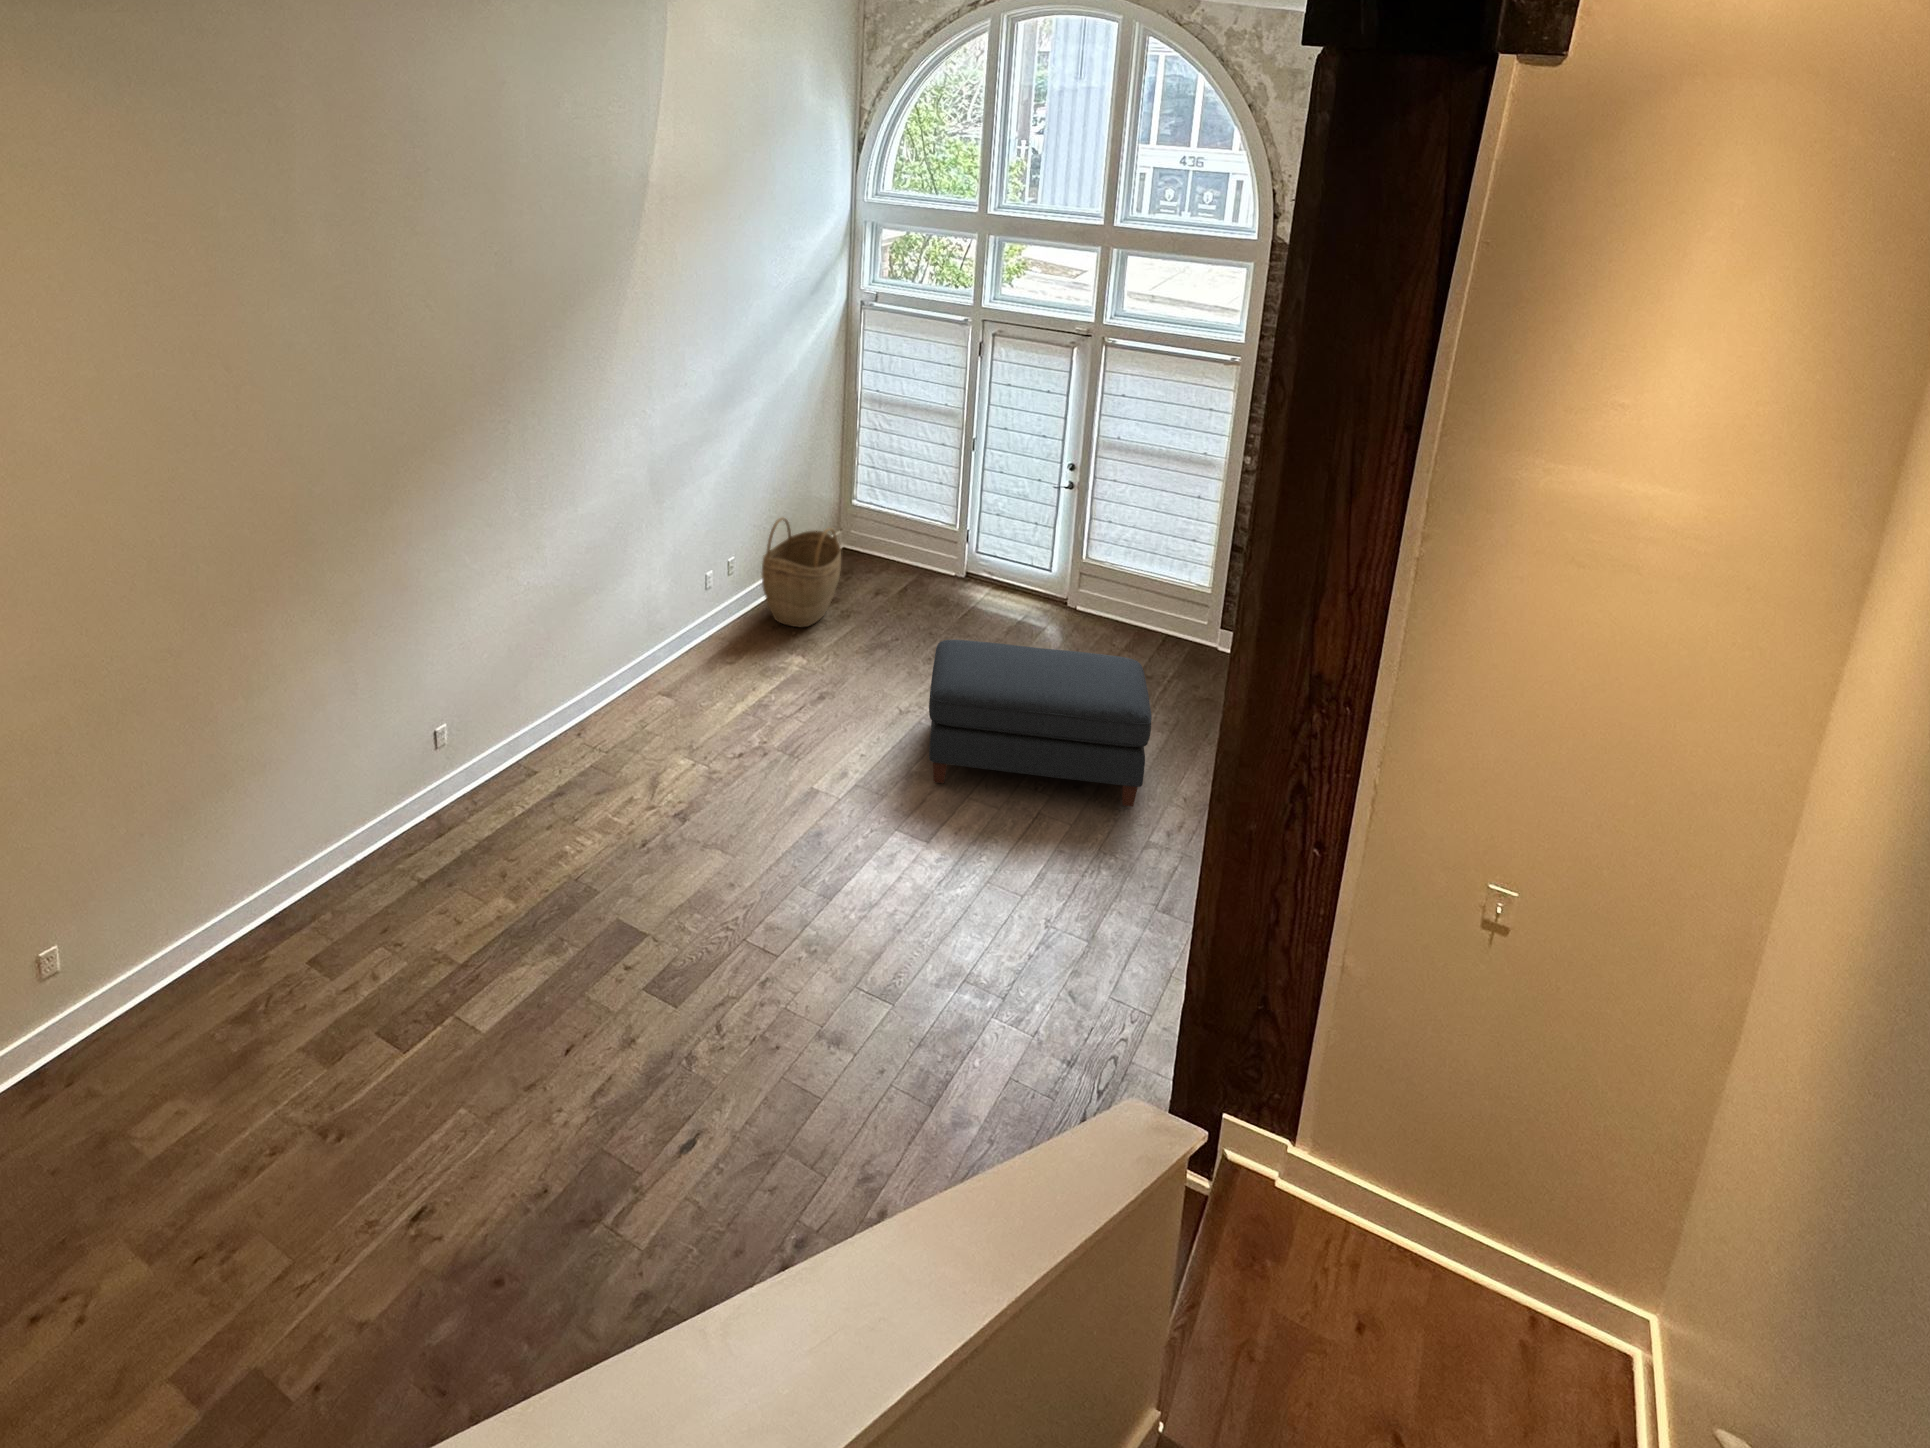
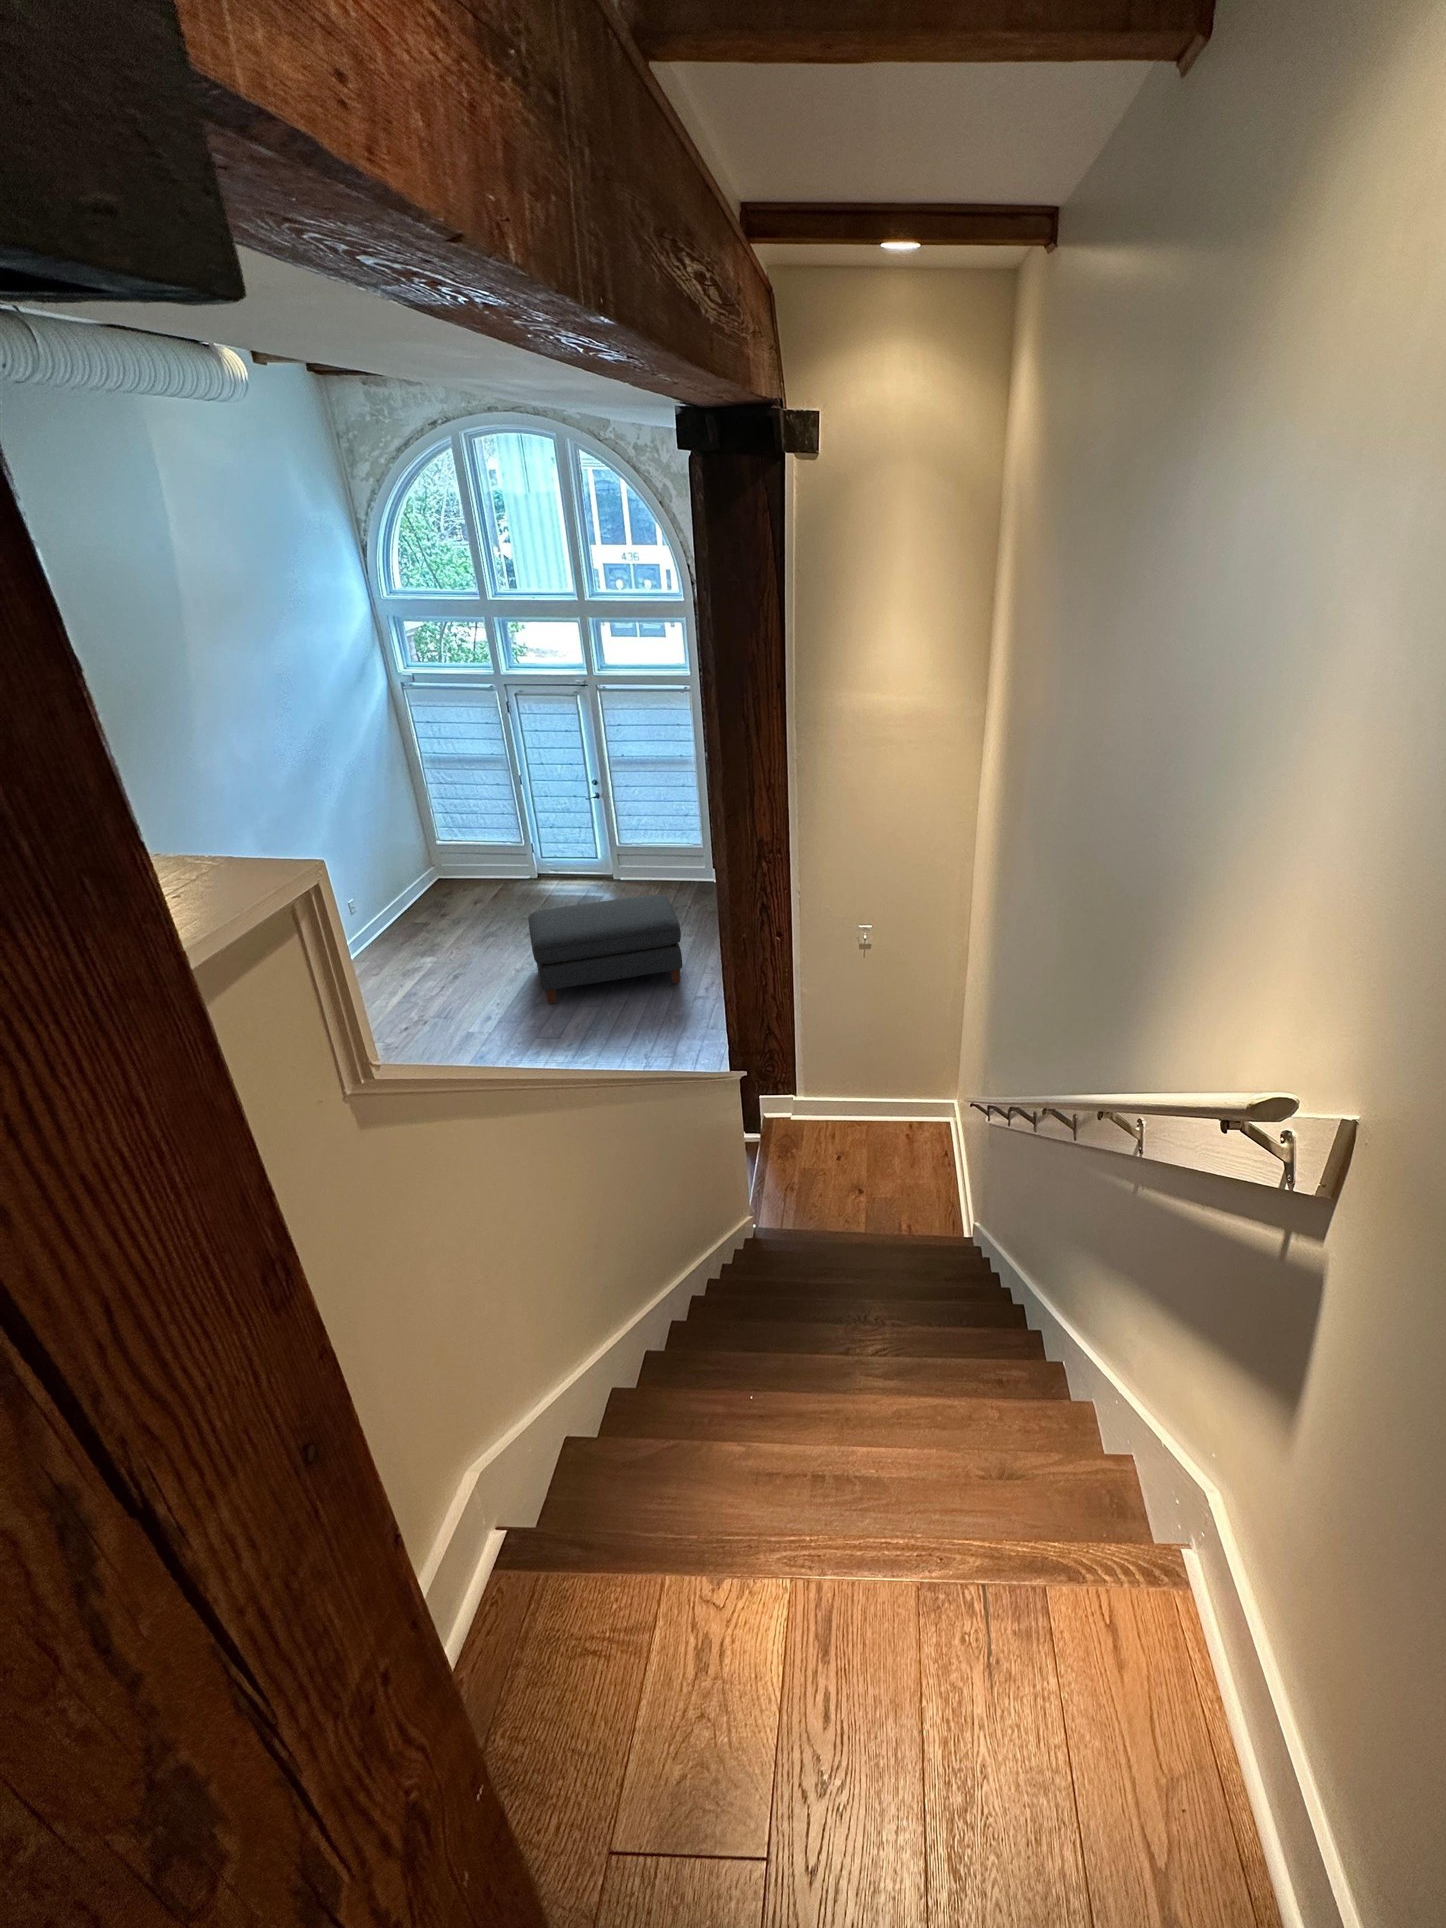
woven basket: present [762,518,841,627] -> none [377,859,442,937]

